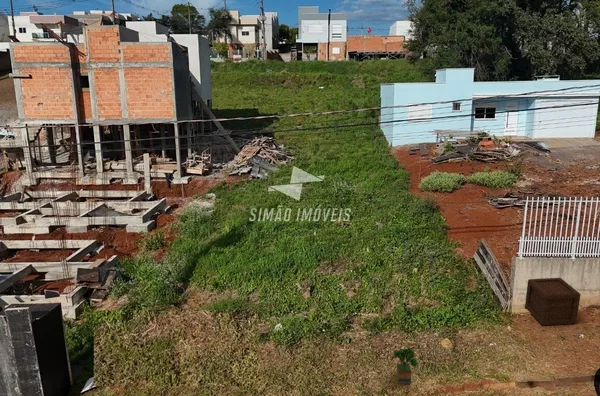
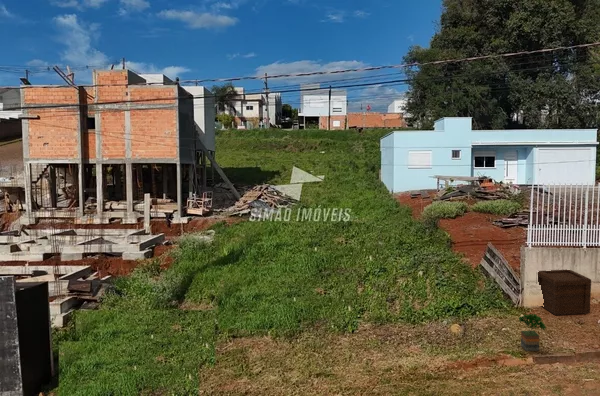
potted tree: present [394,349,417,384] -> present [519,314,546,351]

